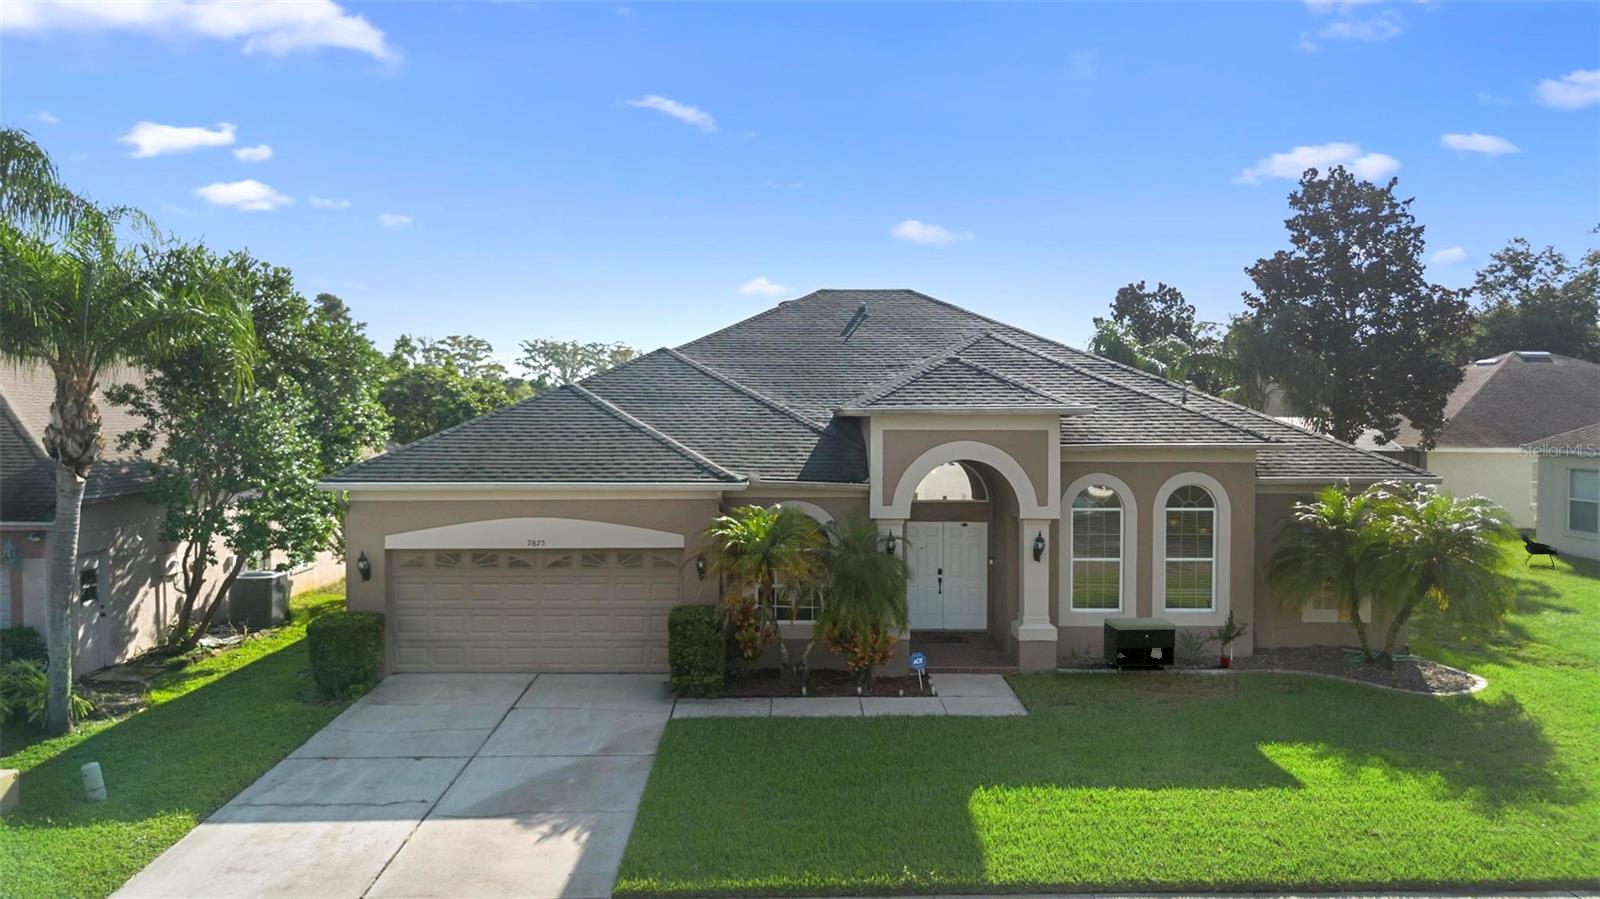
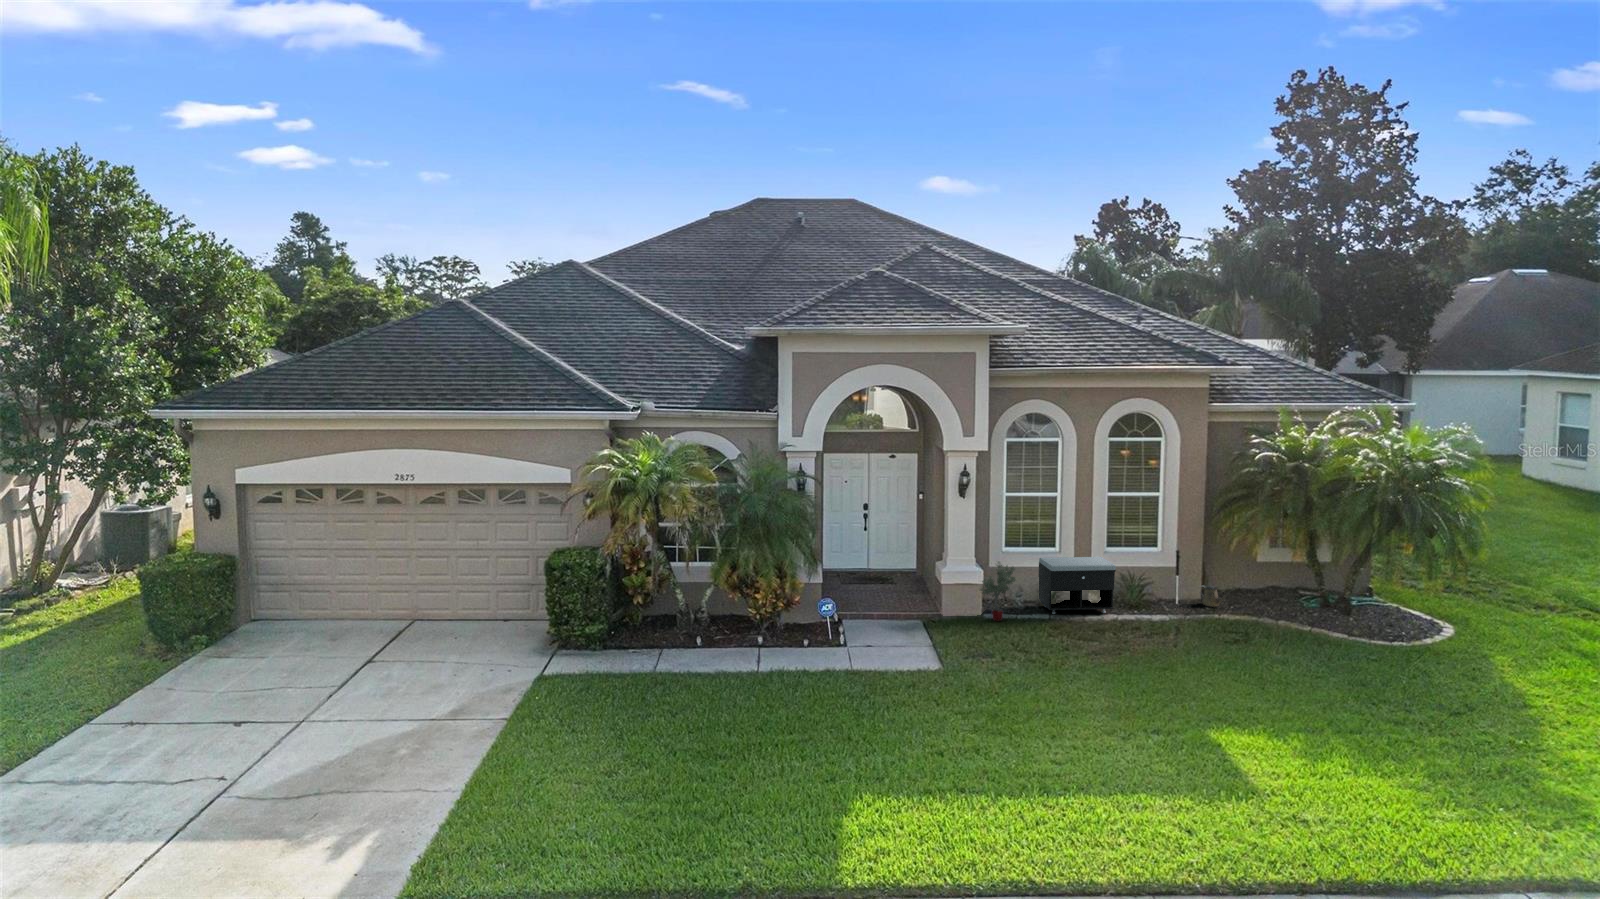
lounge chair: present [1521,533,1559,570] -> none [1500,461,1539,500]
potted tree: present [1205,615,1248,667] -> present [980,561,1015,621]
watering can: none [1251,645,1285,664] -> present [1202,586,1231,607]

